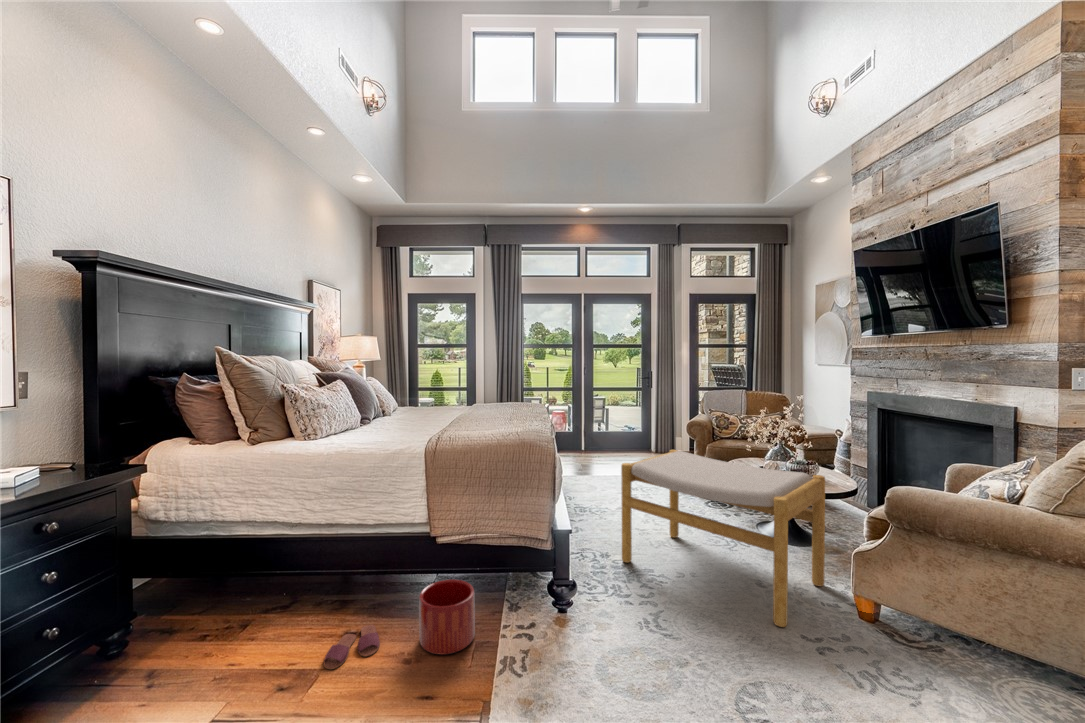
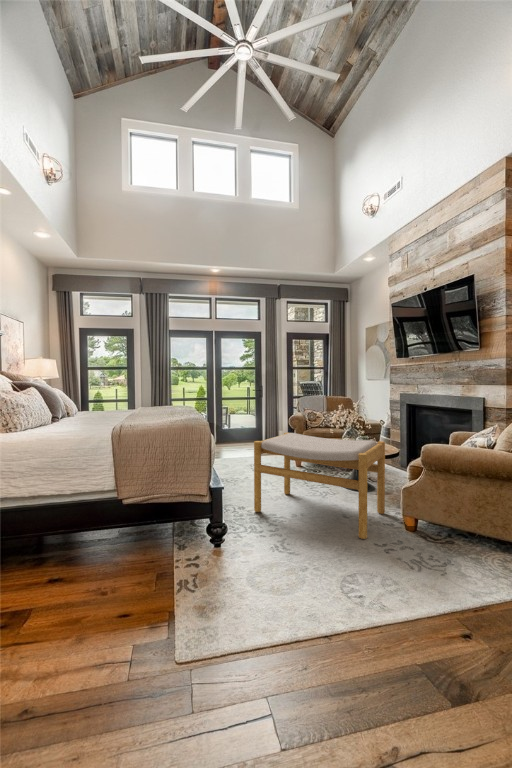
planter: present [419,580,475,655] -> none [108,531,153,587]
slippers: present [323,624,380,669] -> none [24,575,73,612]

